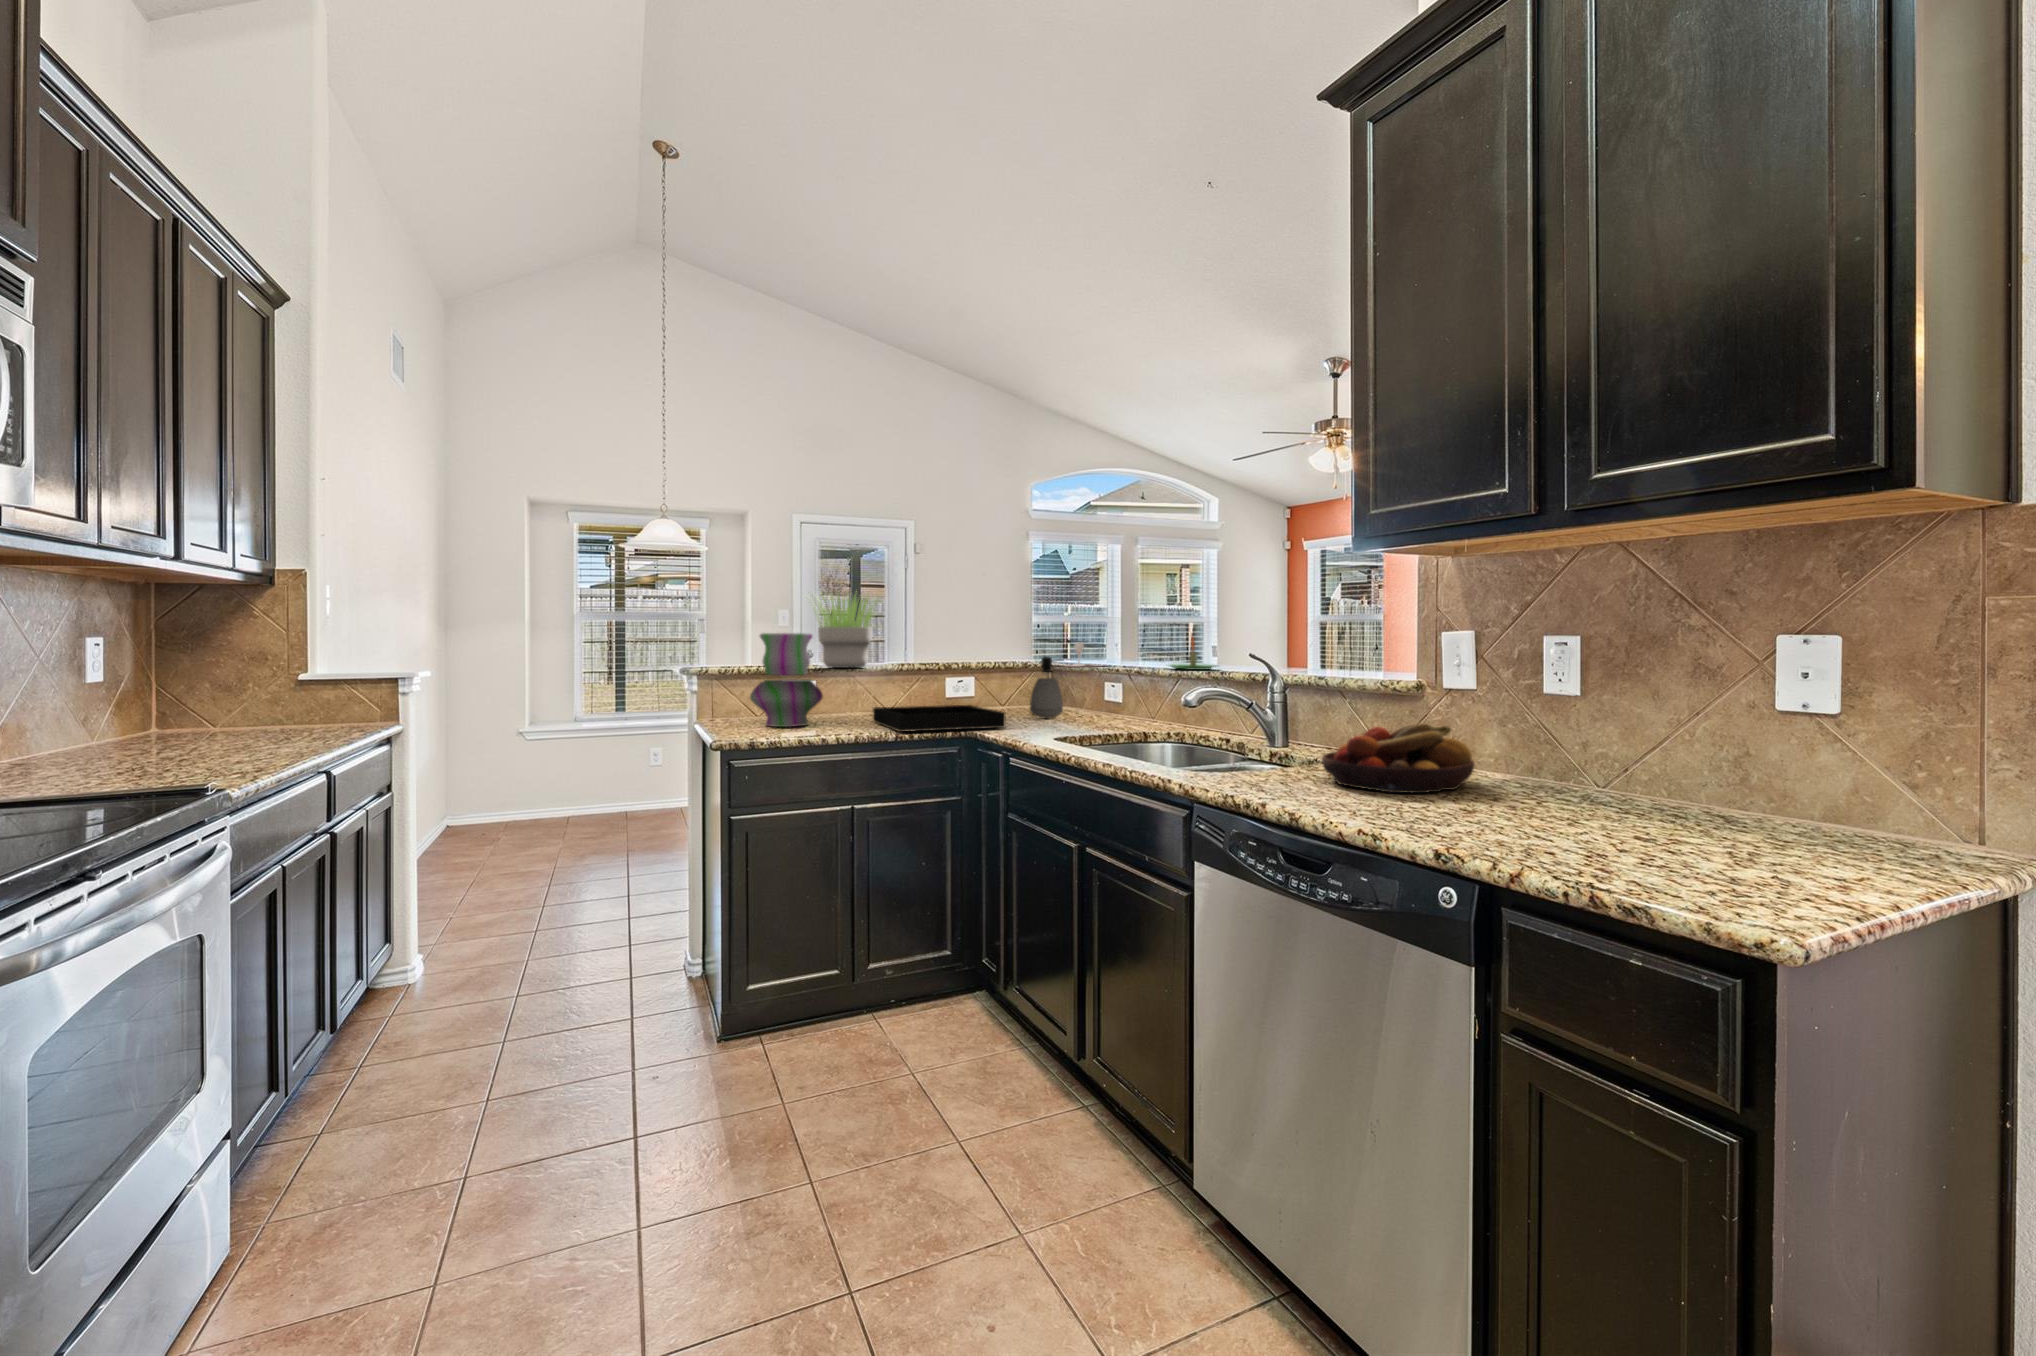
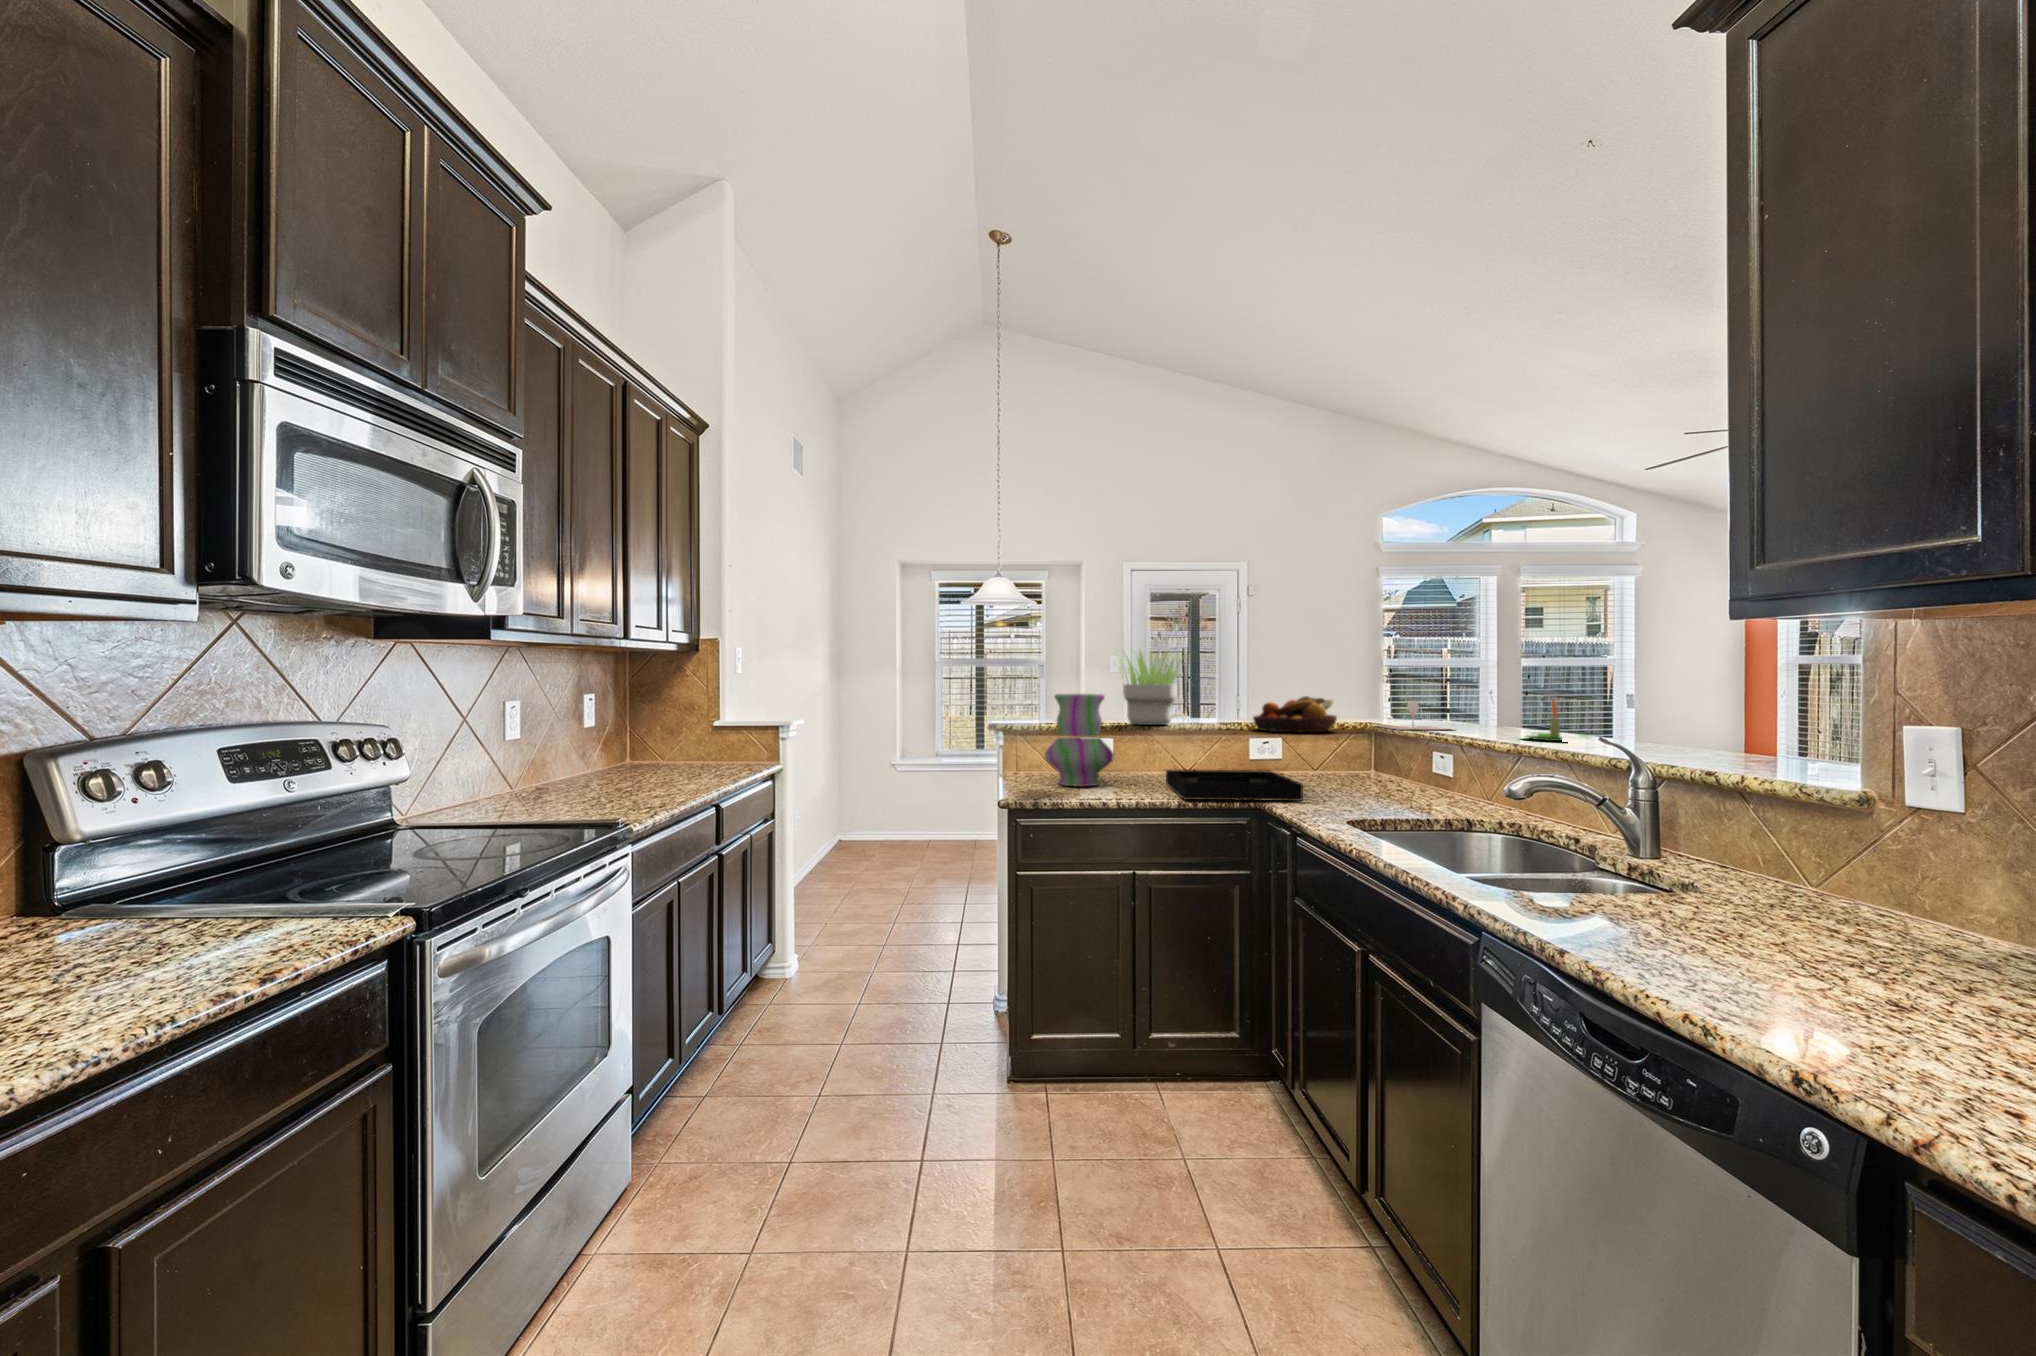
soap dispenser: present [1030,656,1063,718] -> none [1340,721,1381,790]
fruit bowl: present [1322,723,1474,793] -> present [1253,696,1337,732]

